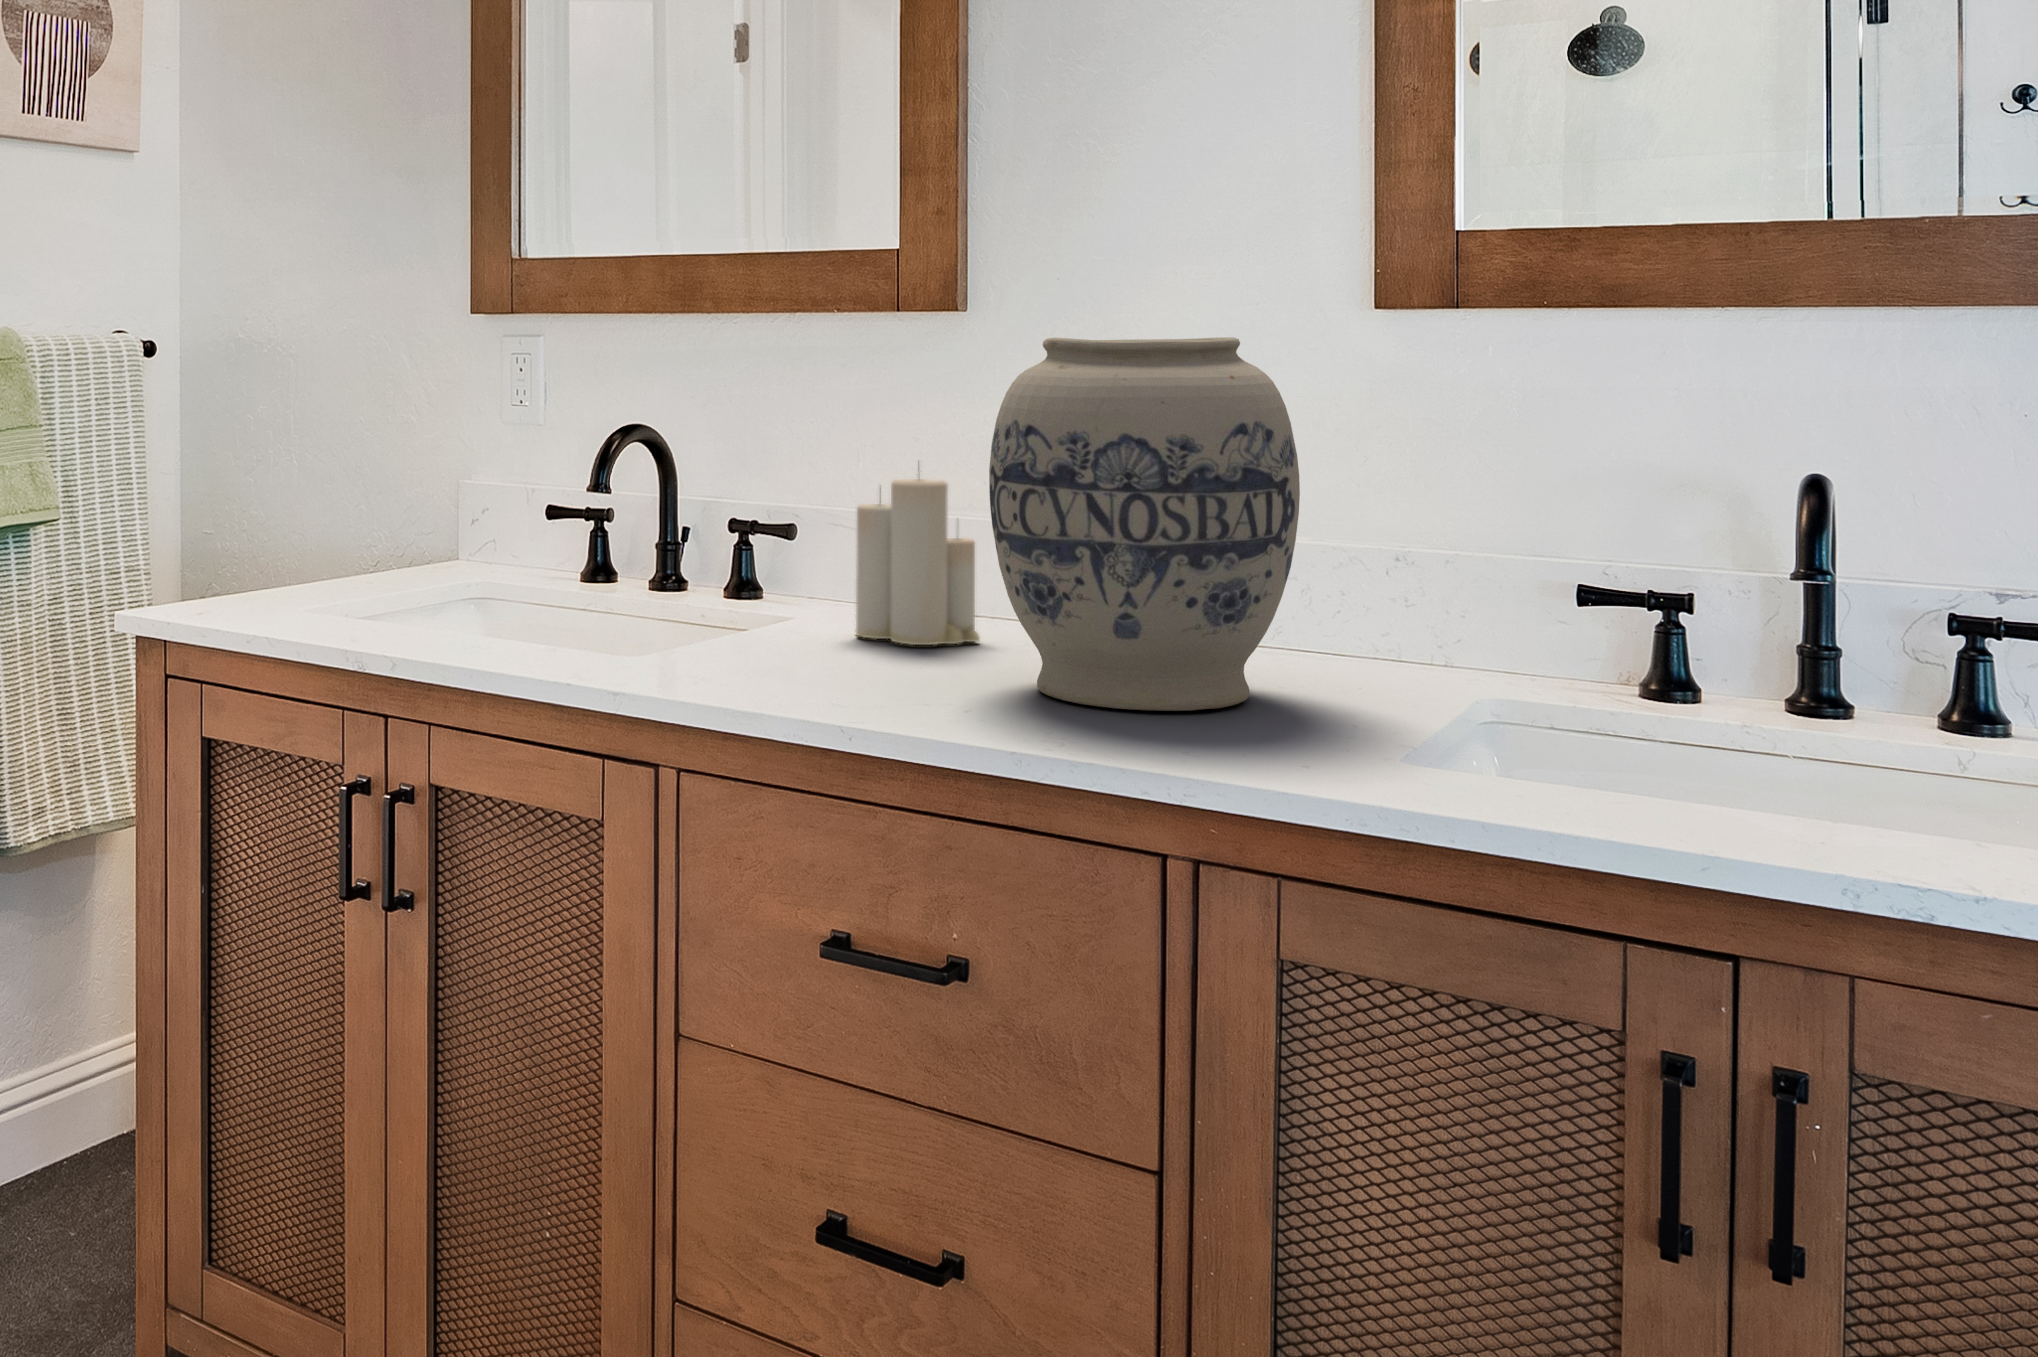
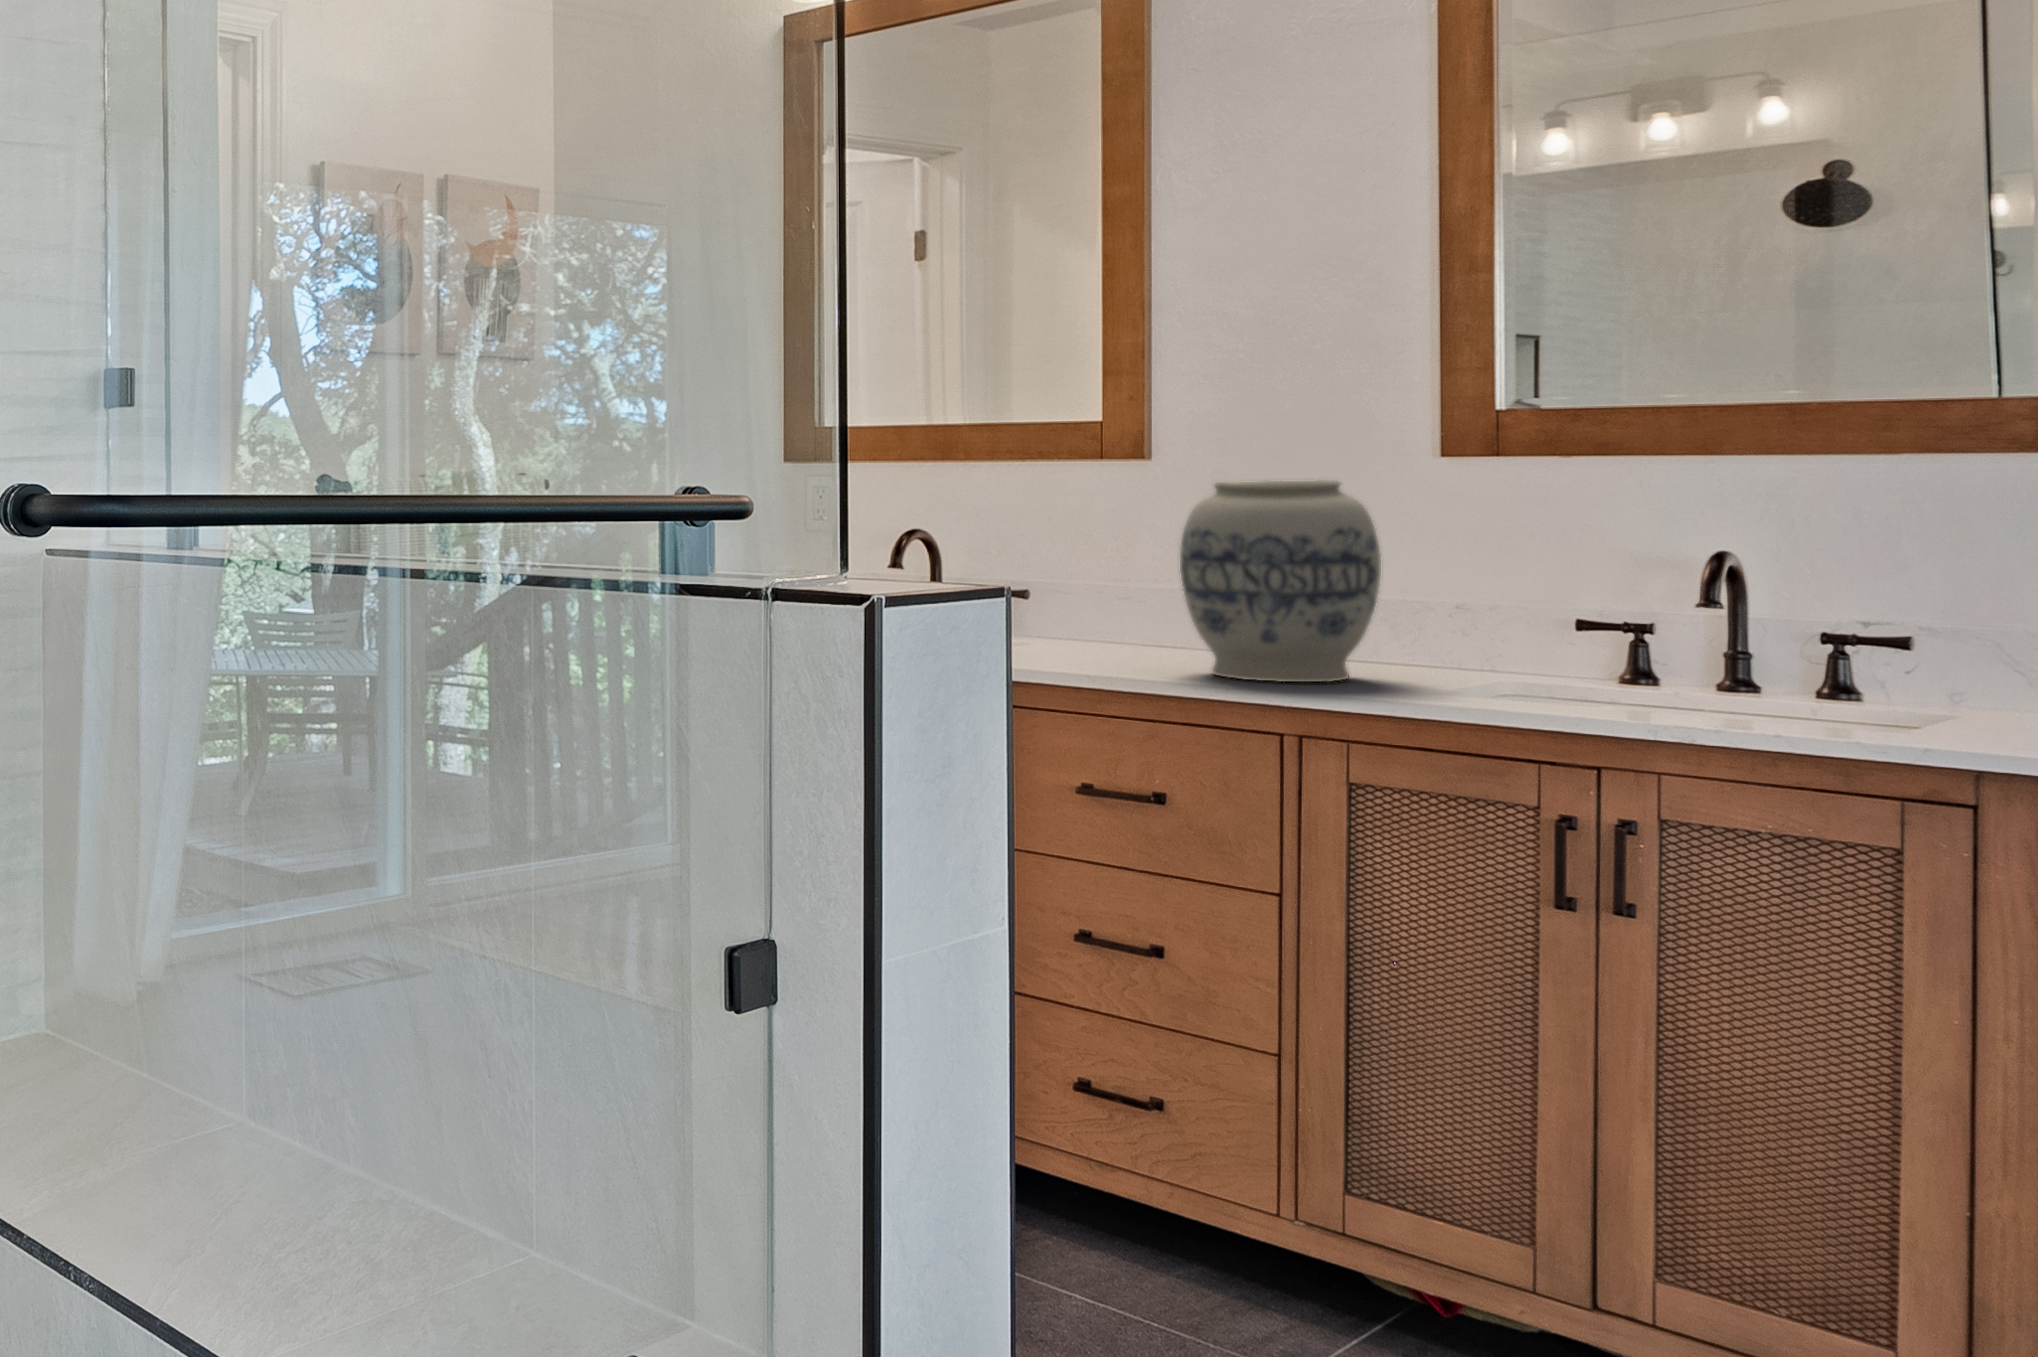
candle: present [856,461,980,645] -> none [1083,551,1169,657]

